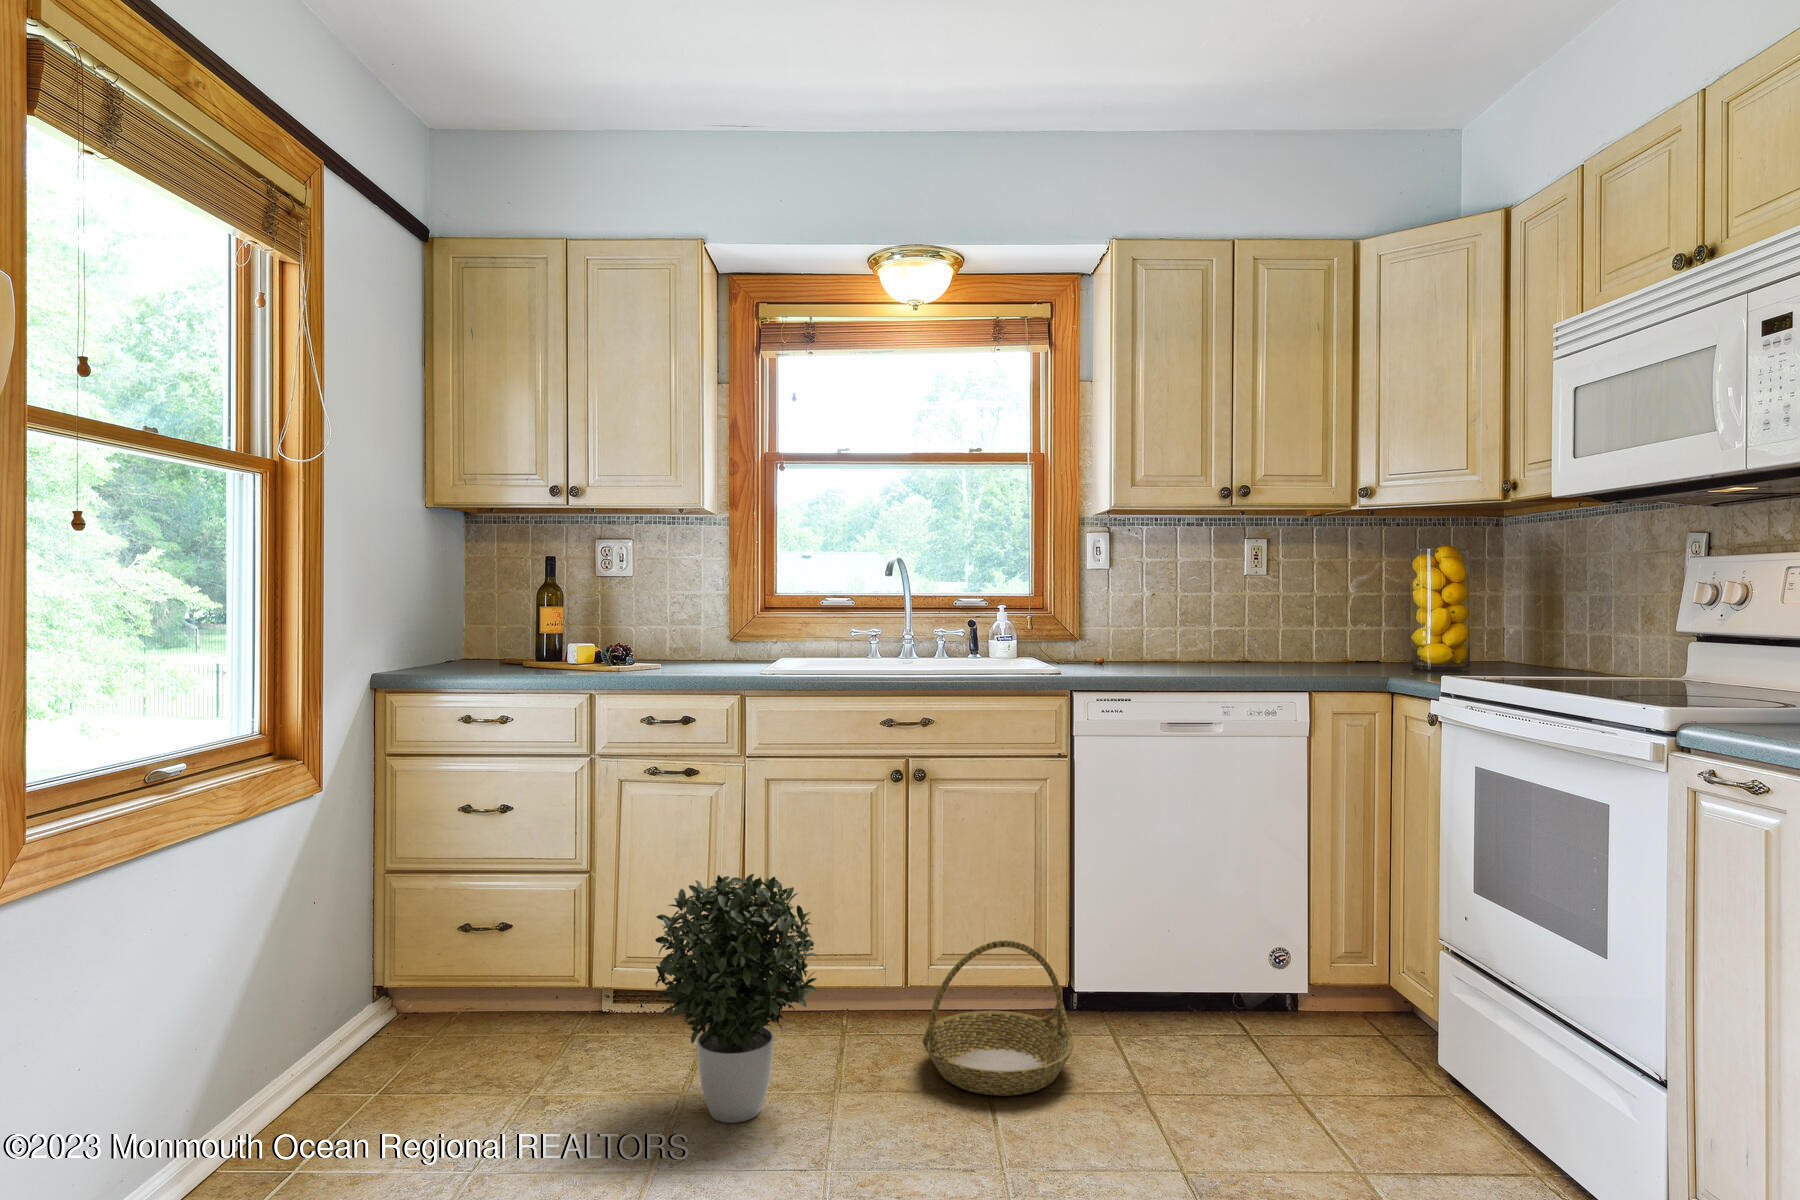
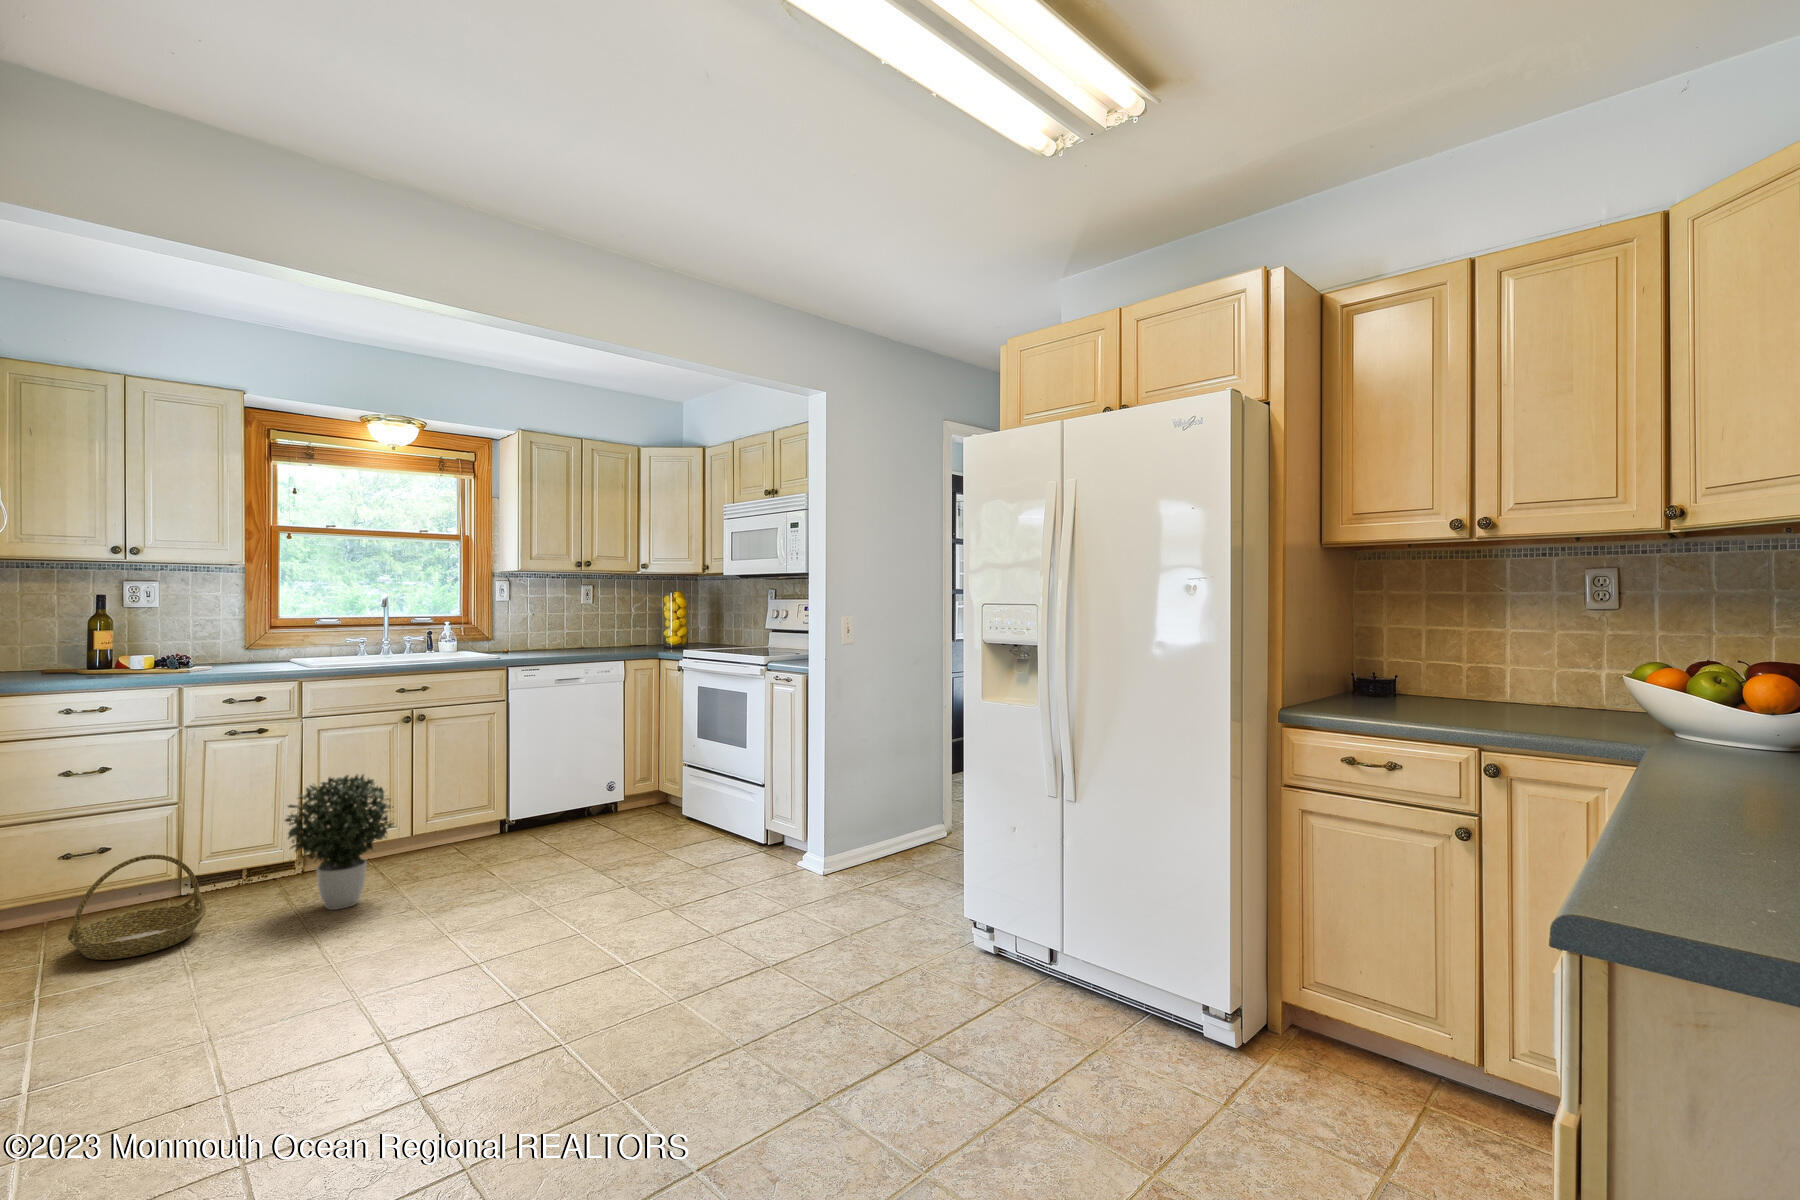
basket: present [922,940,1074,1096] -> present [68,855,206,960]

